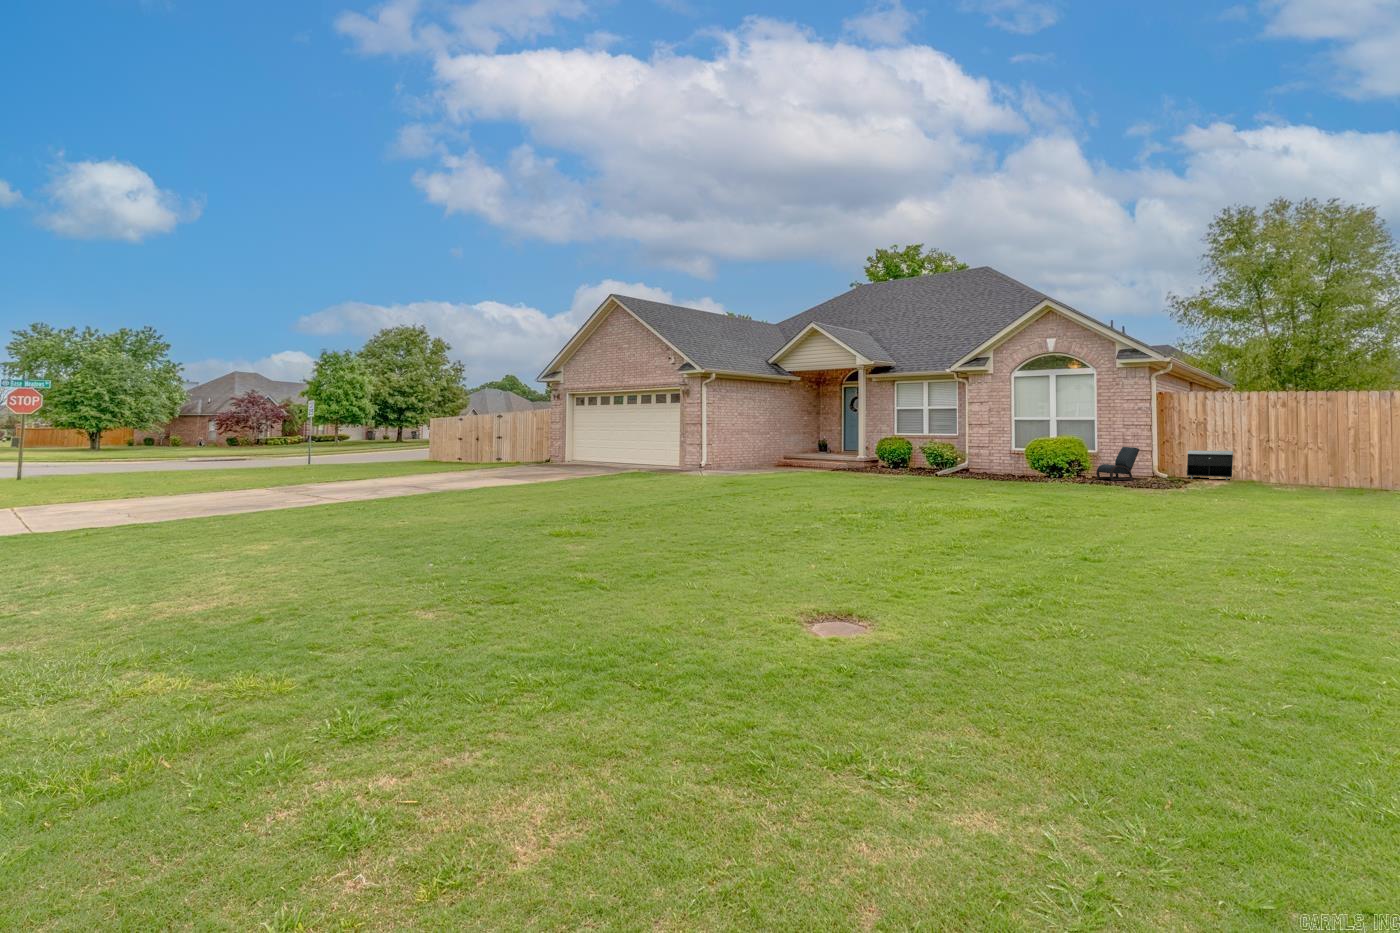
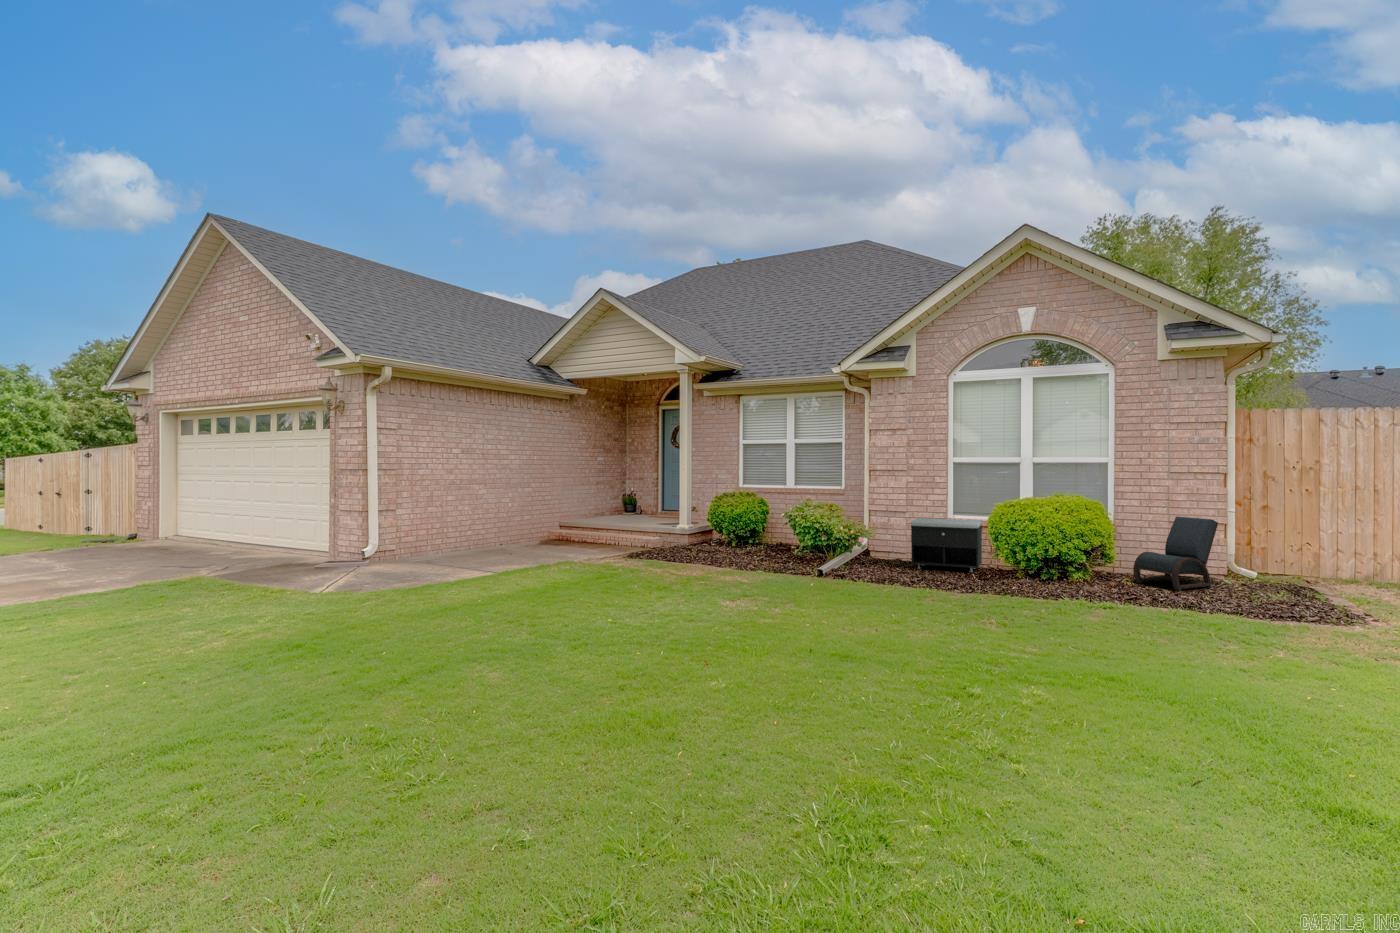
storage bench: present [1187,450,1233,480] -> present [911,518,982,572]

